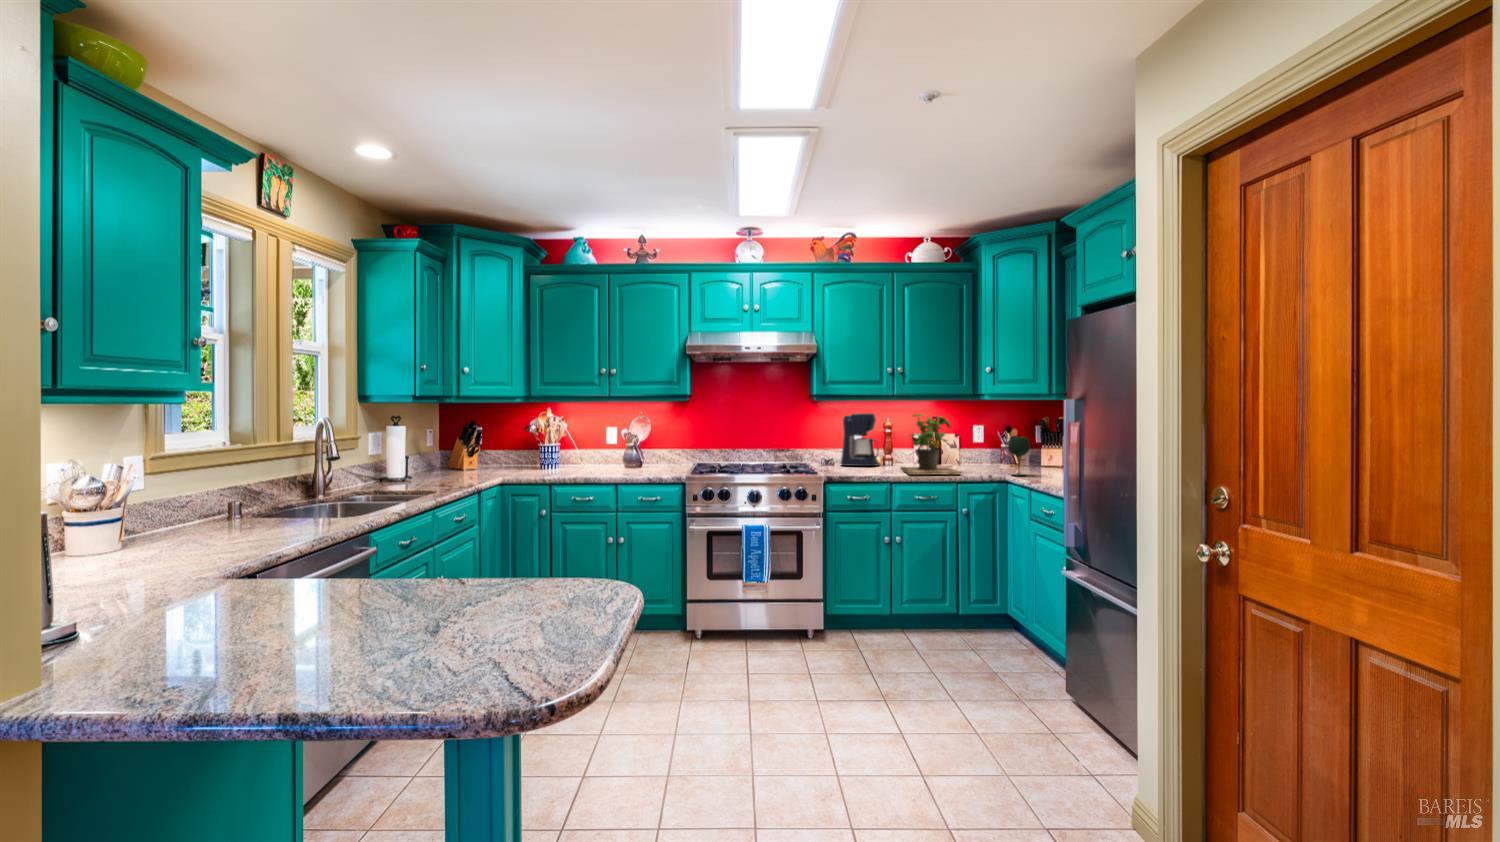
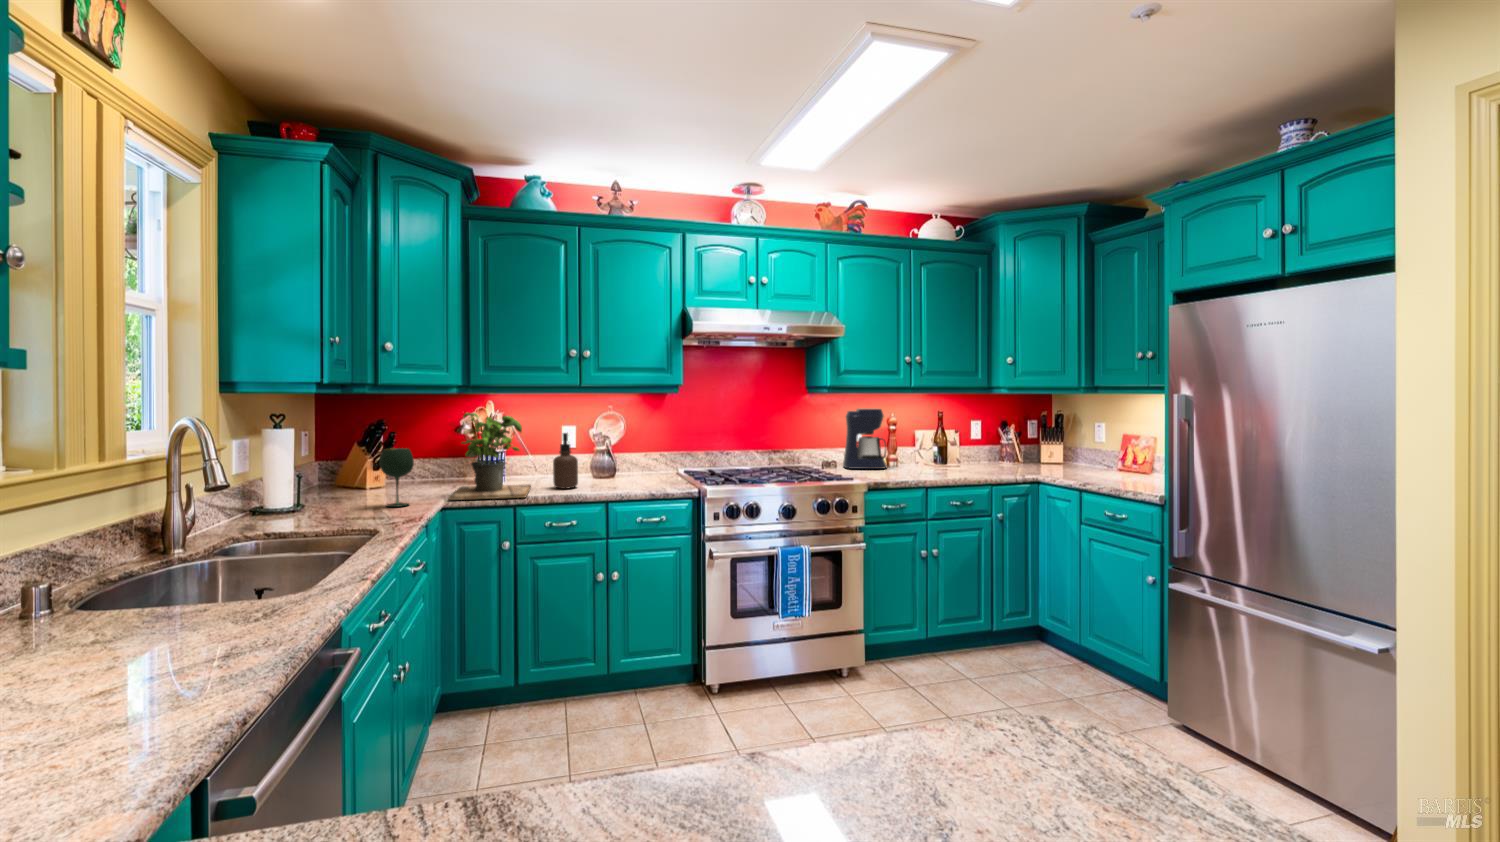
potted plant: present [900,414,961,475] -> present [448,413,531,500]
soap dispenser: none [583,432,602,473] -> present [553,433,578,489]
wine glass: present [1008,437,1030,476] -> present [379,448,414,507]

